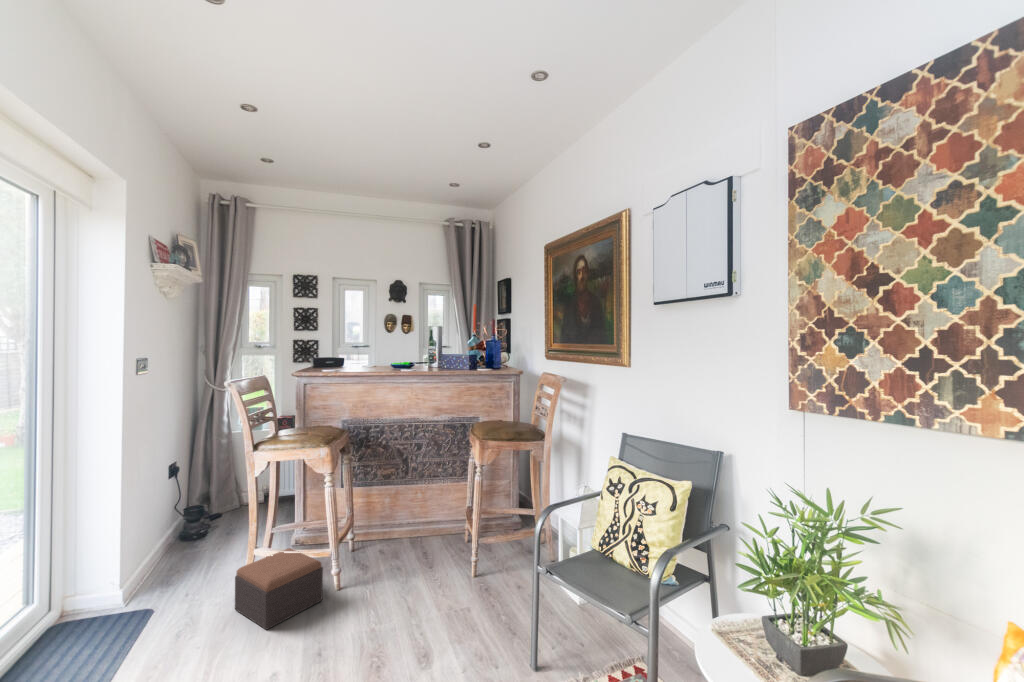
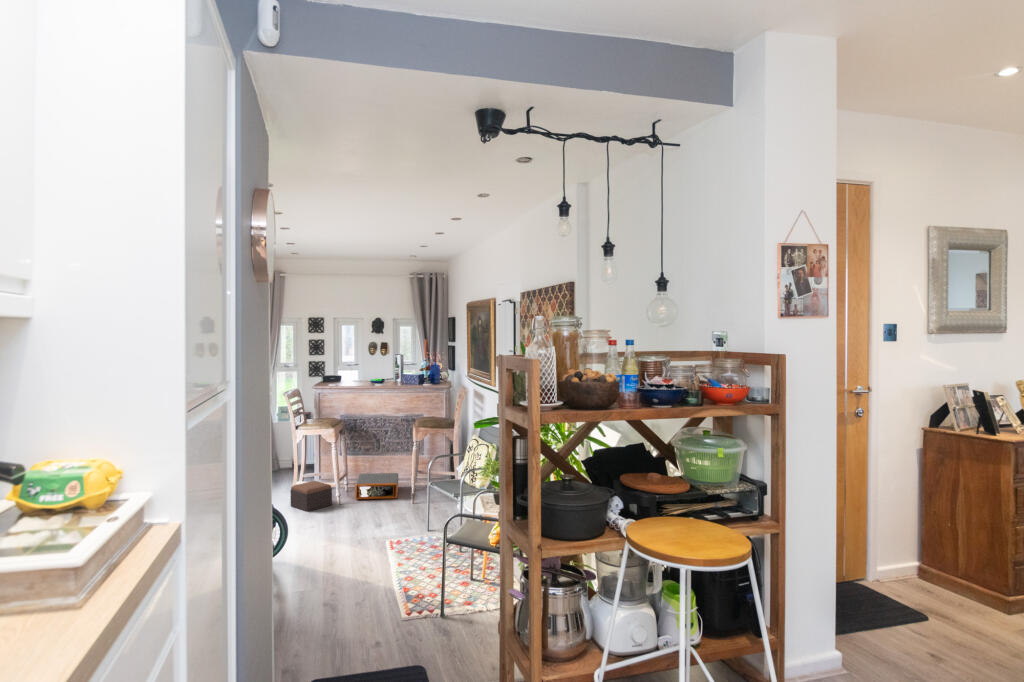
storage box: none [368,515,447,579] -> present [355,473,398,499]

